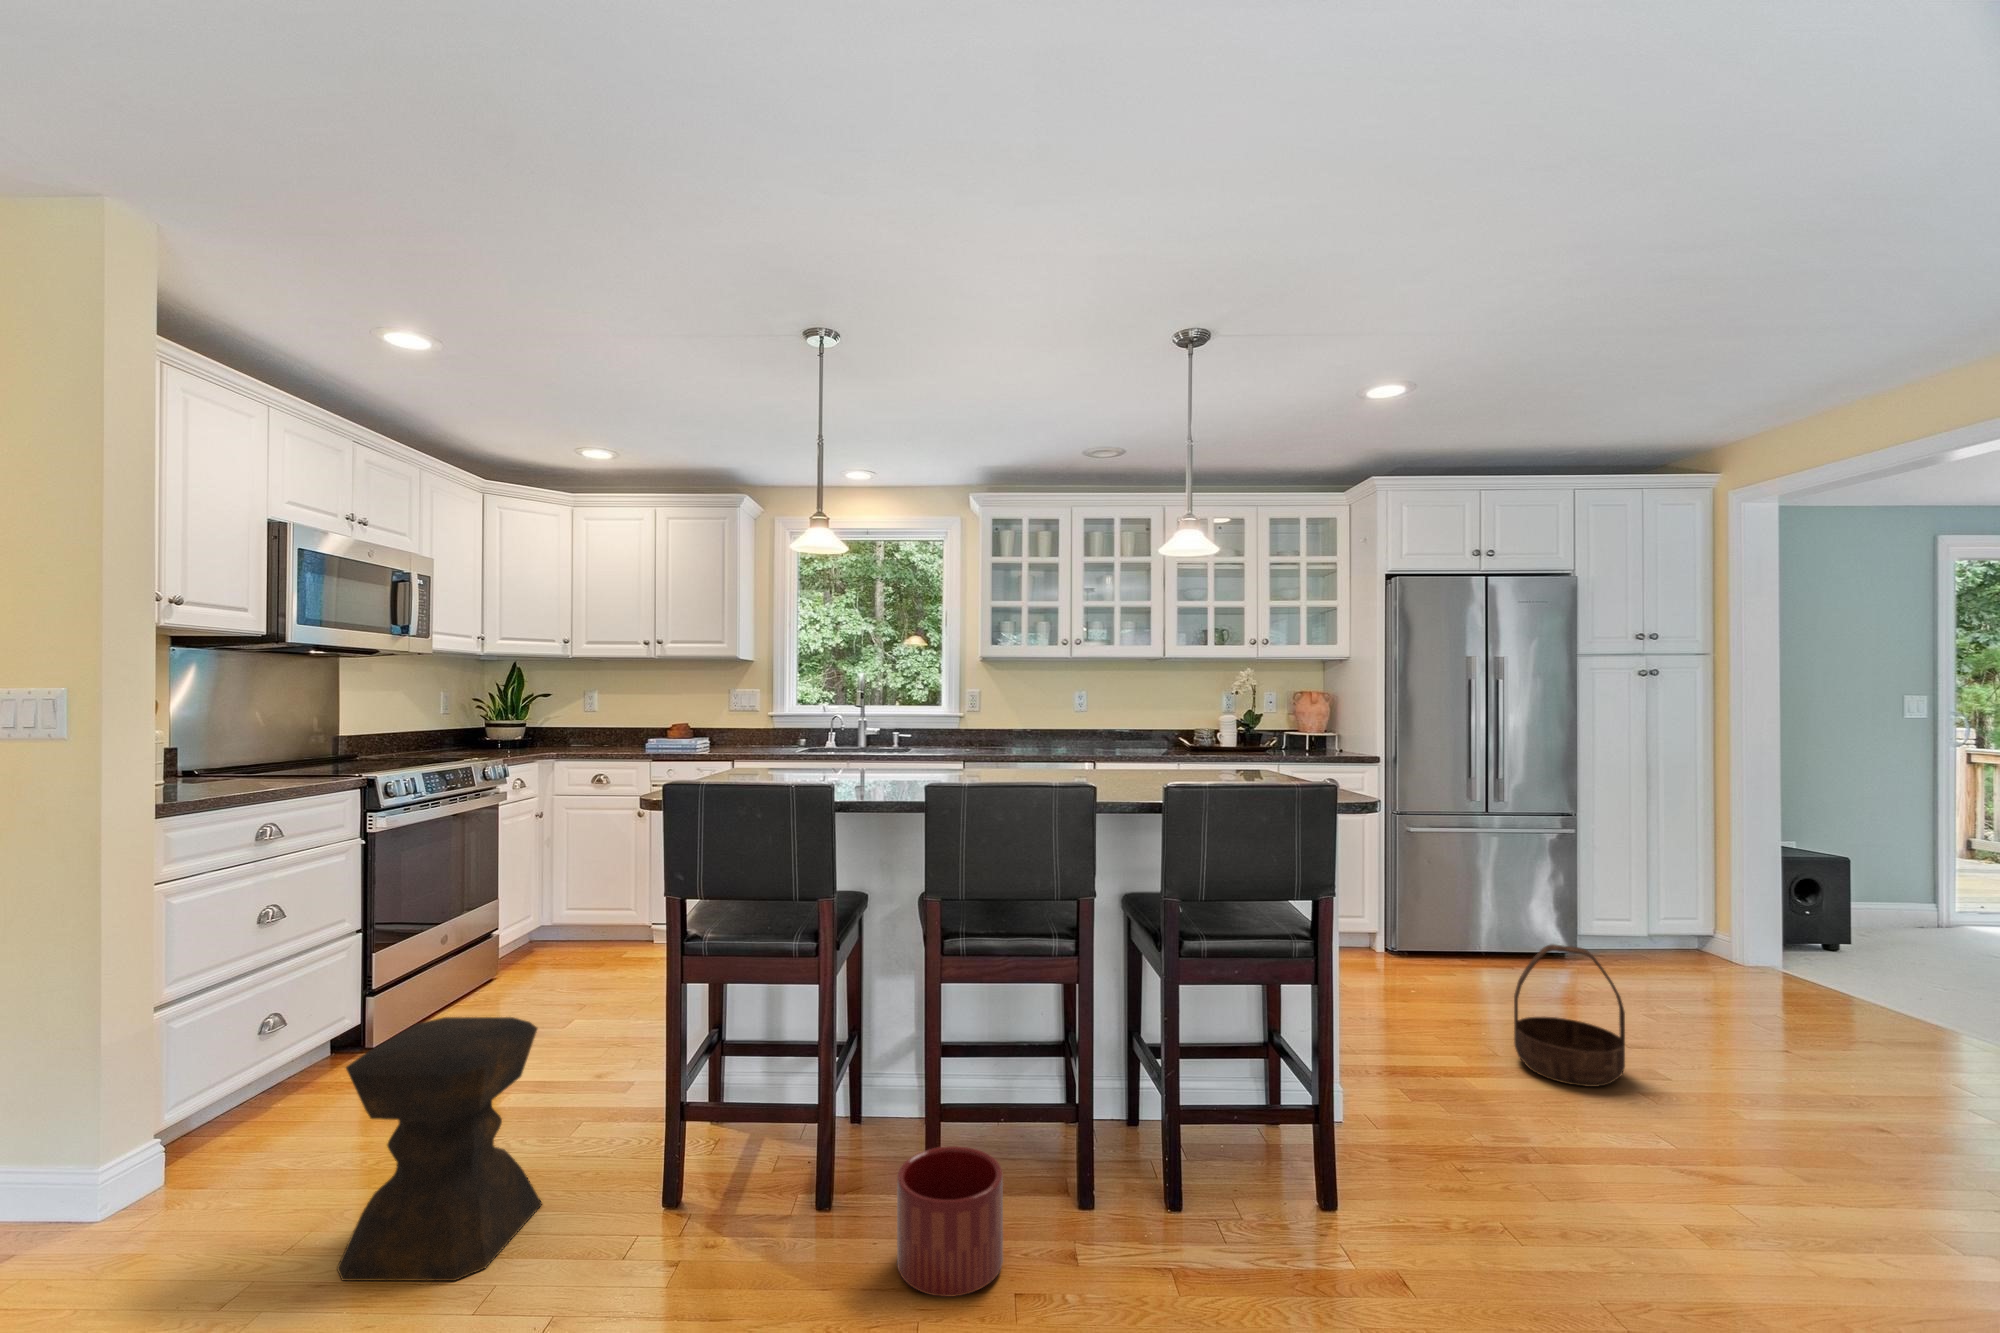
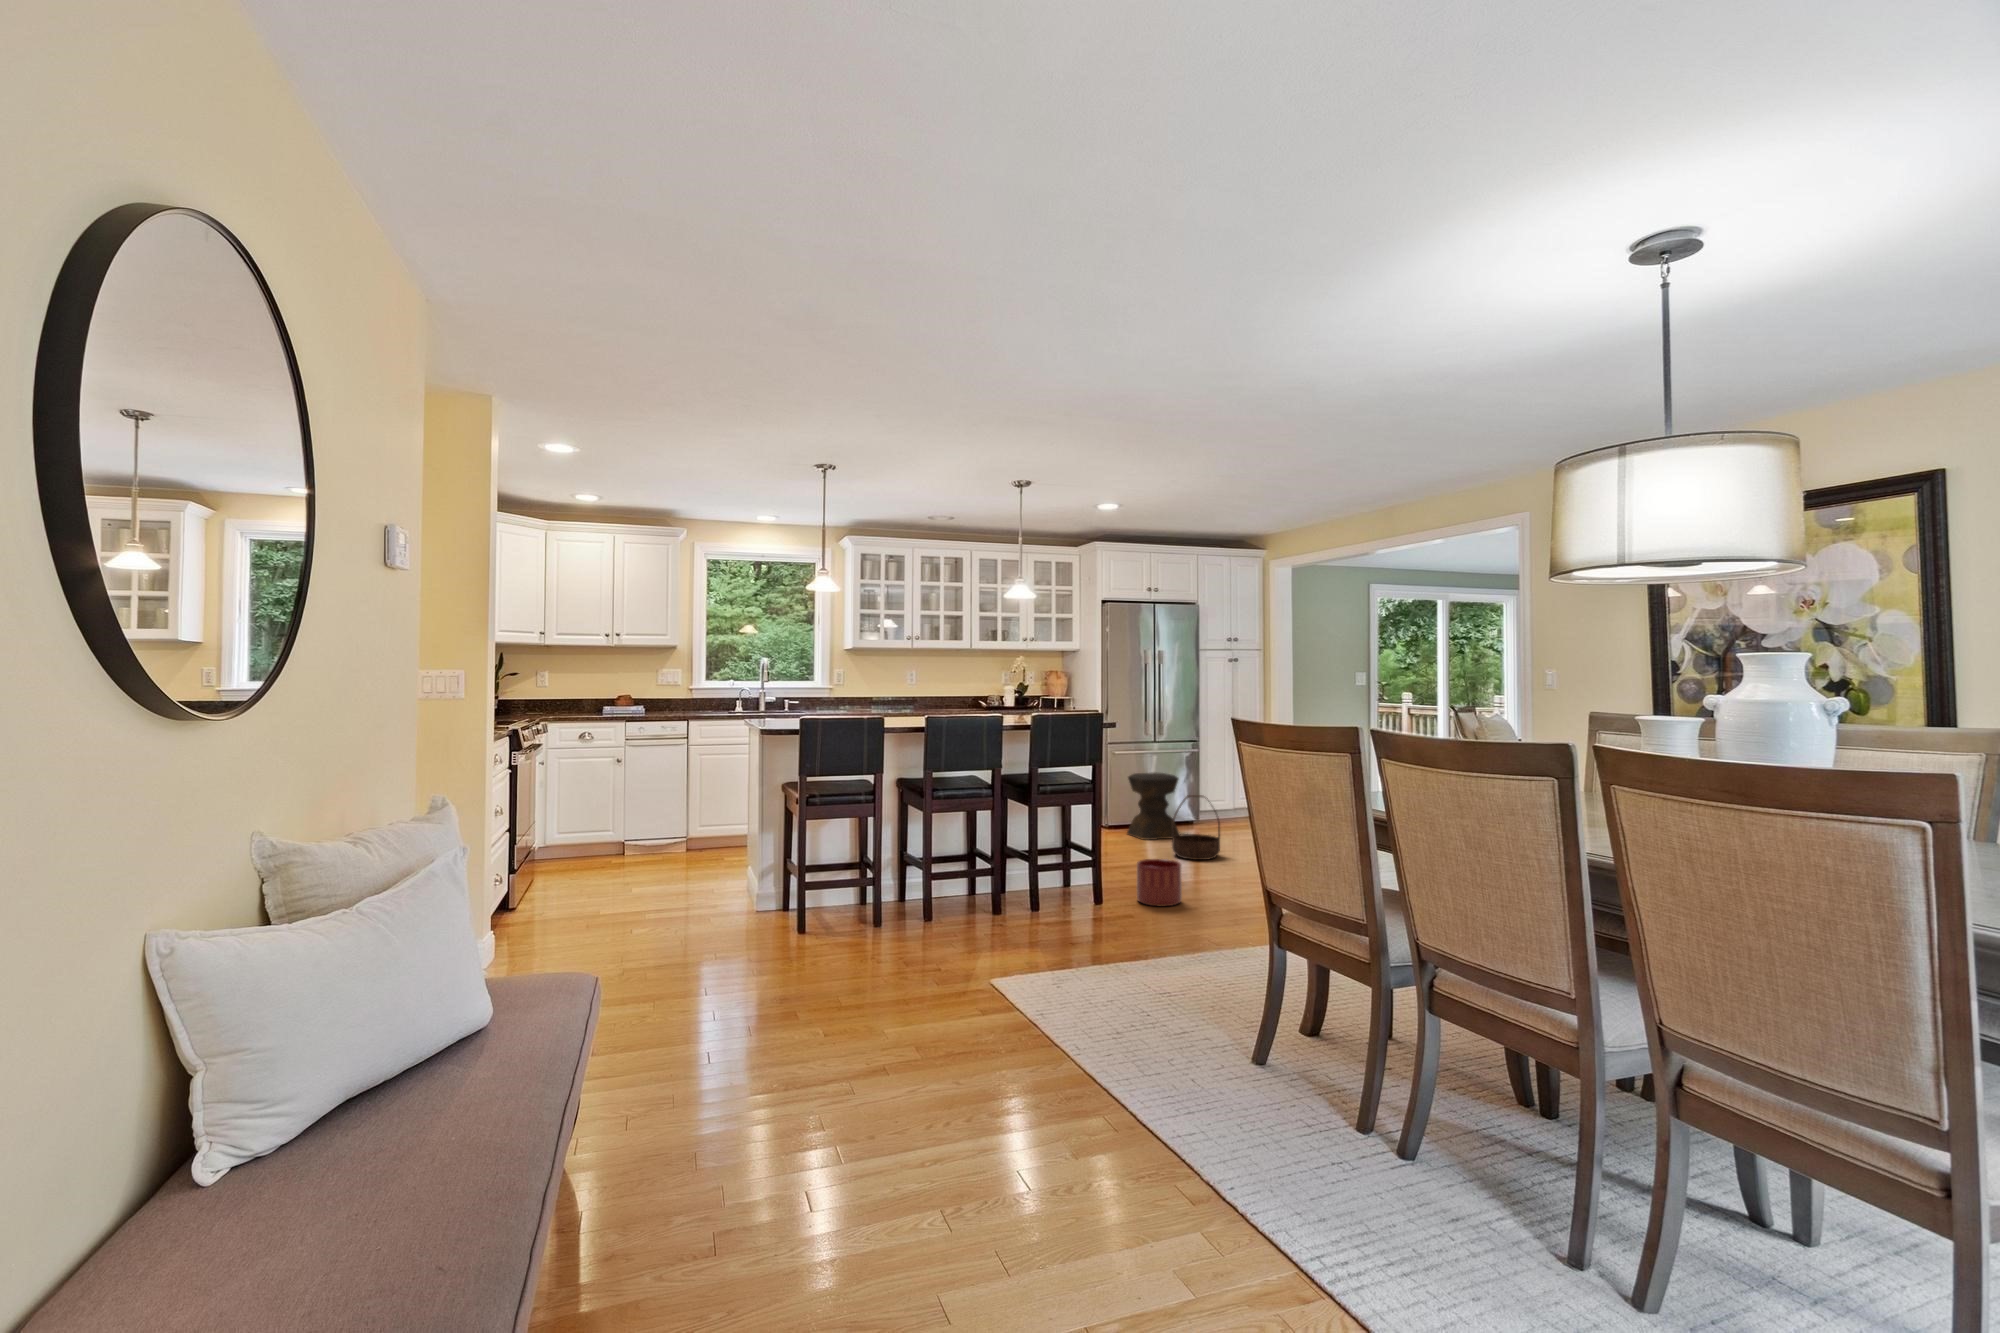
stool: present [337,1017,542,1281] -> present [1127,772,1180,840]
planter: present [897,1146,1003,1297] -> present [1137,859,1182,906]

